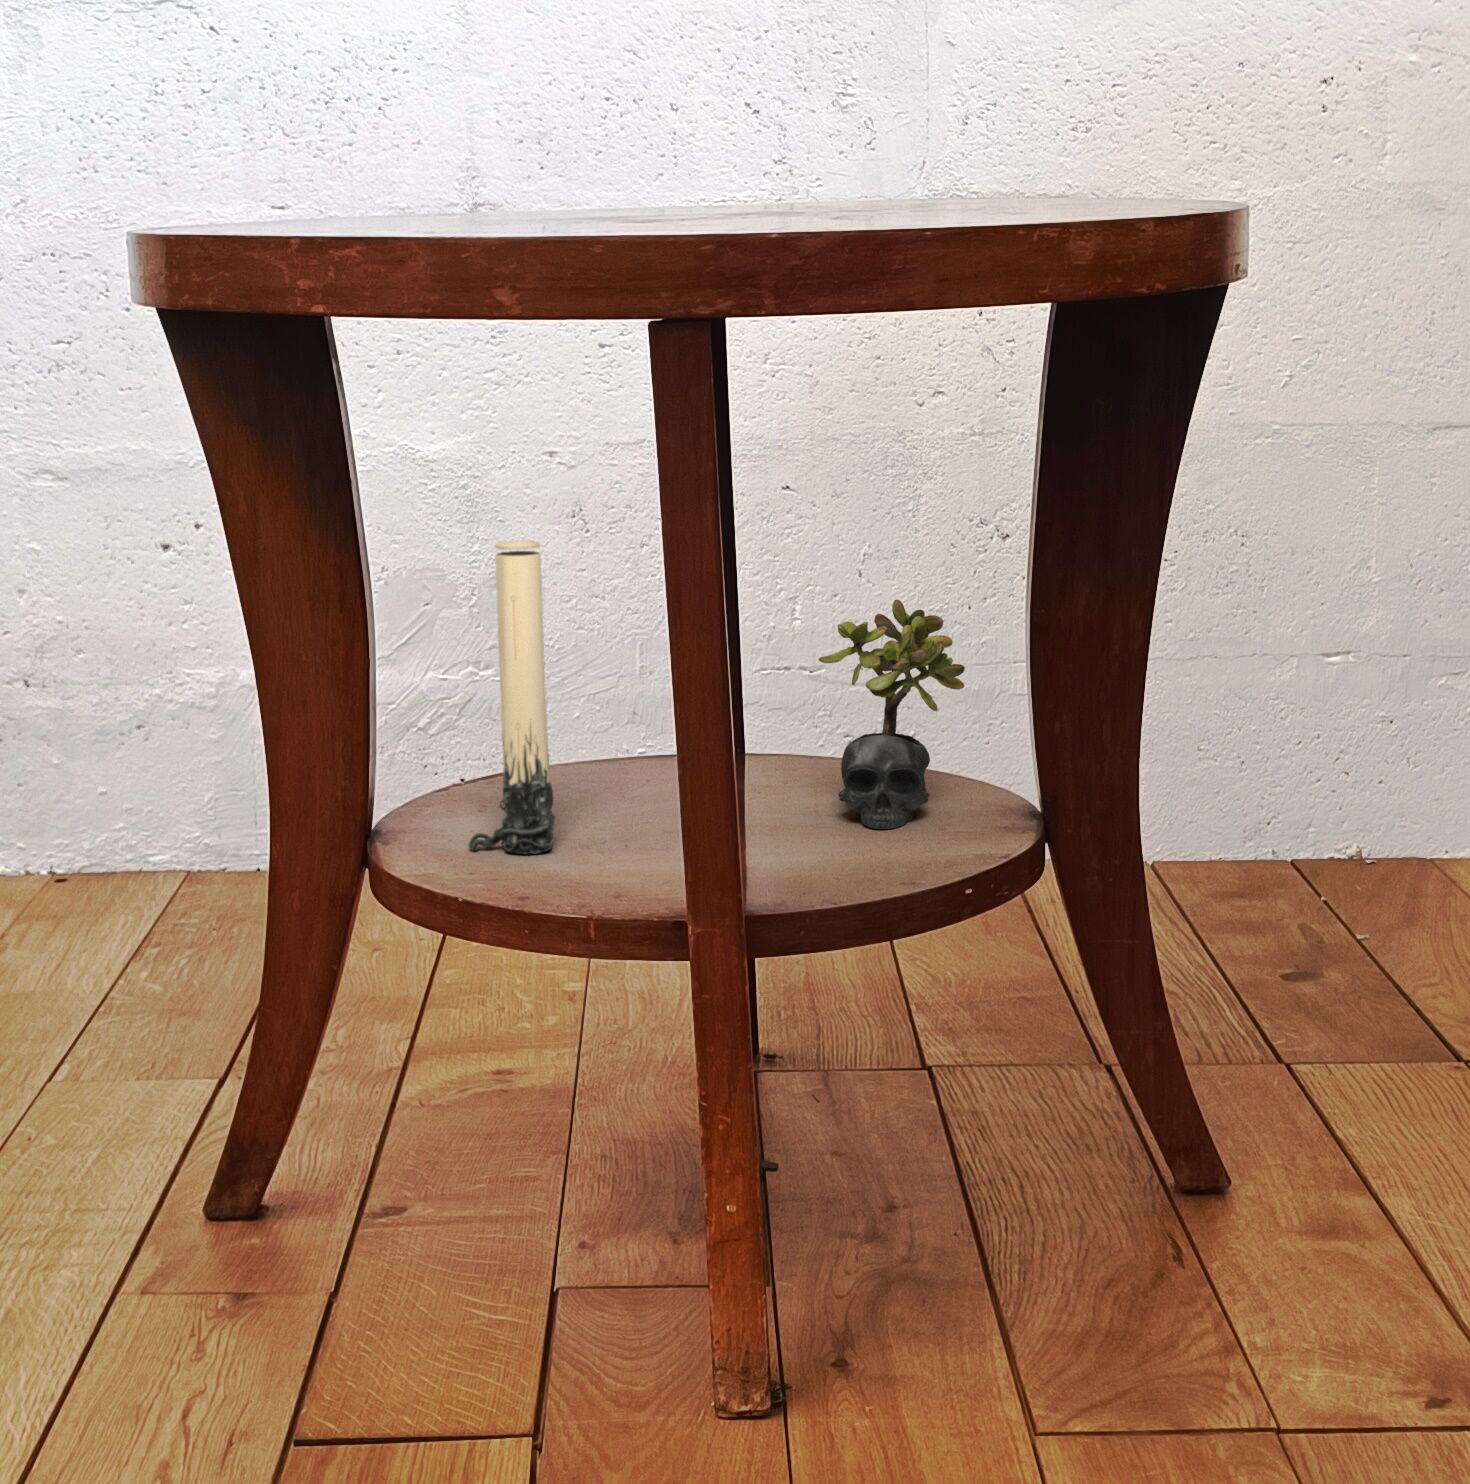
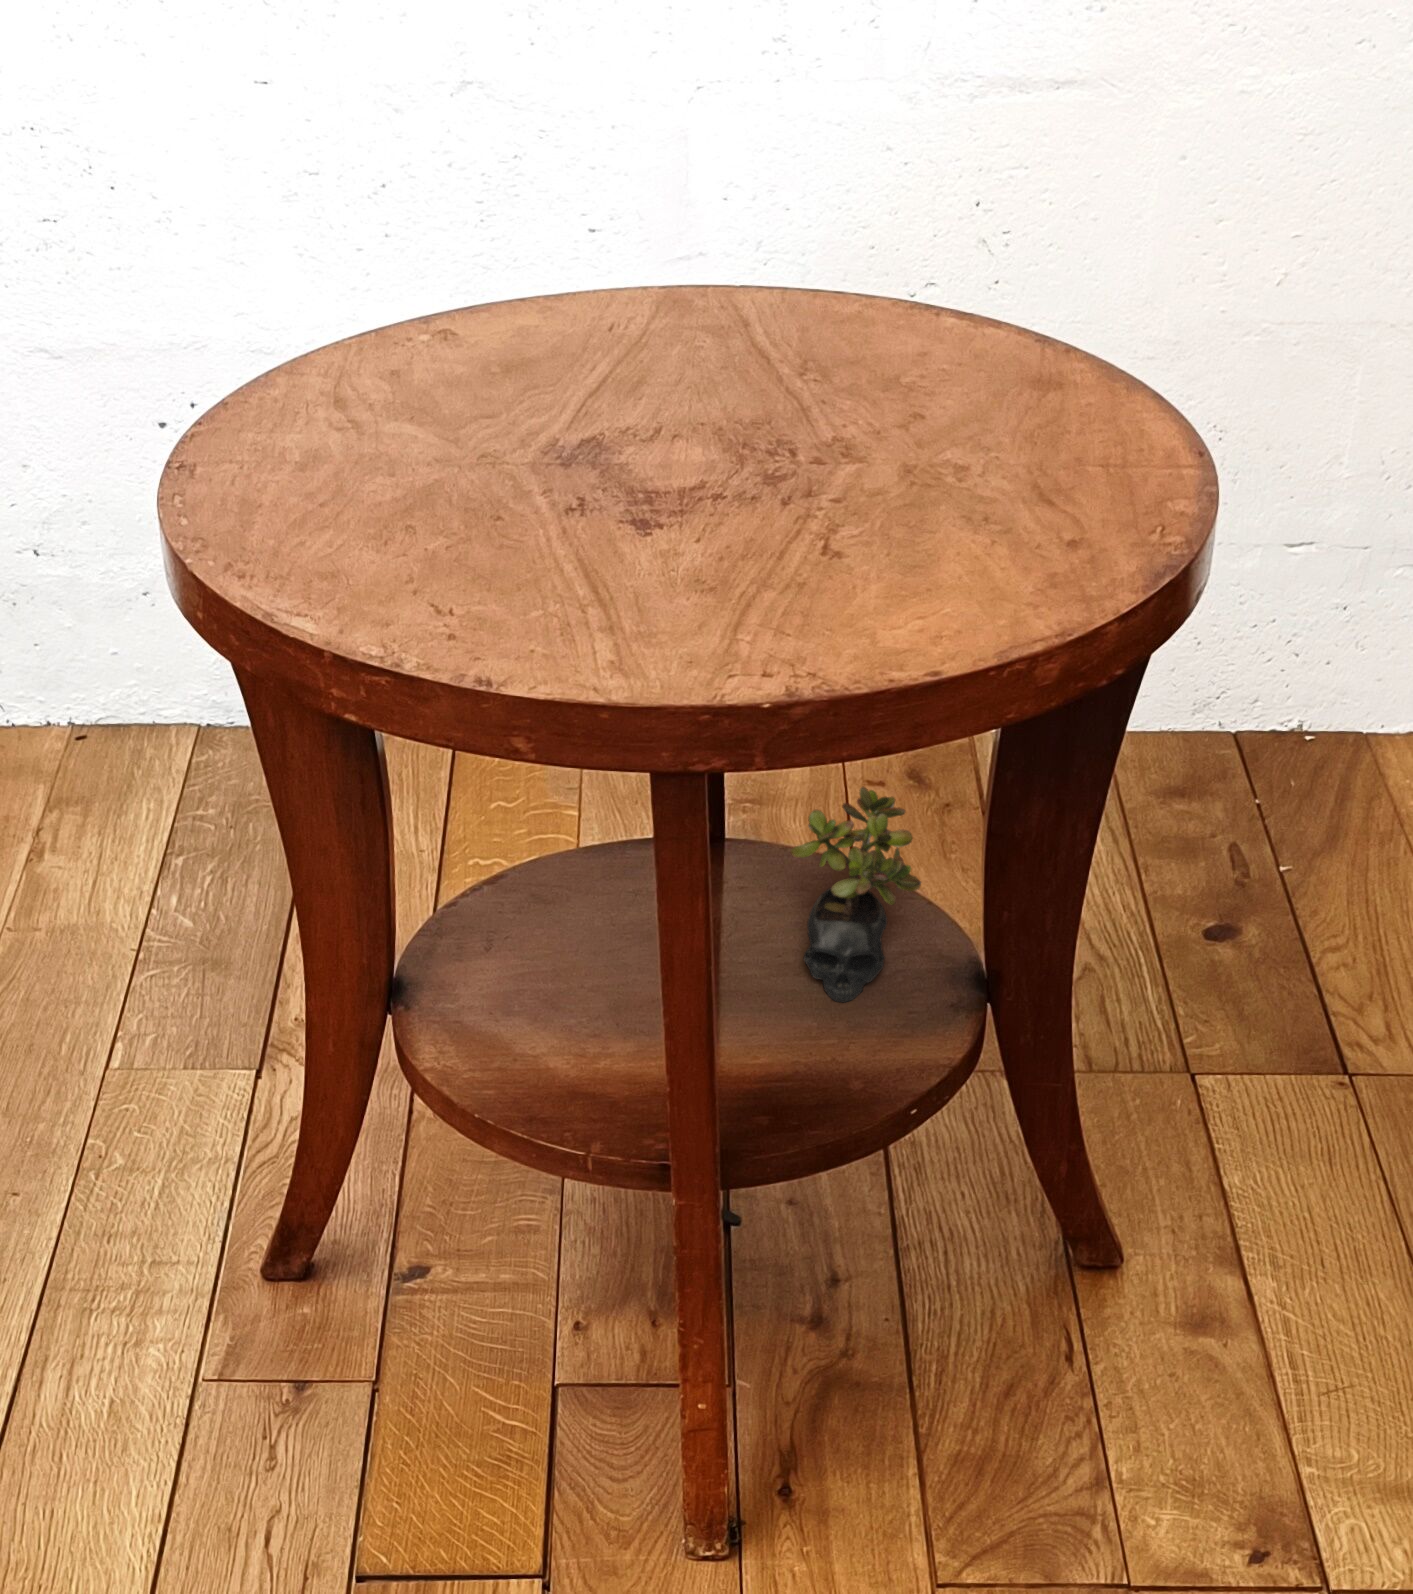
candle: present [468,541,555,854] -> none [476,797,552,1046]

